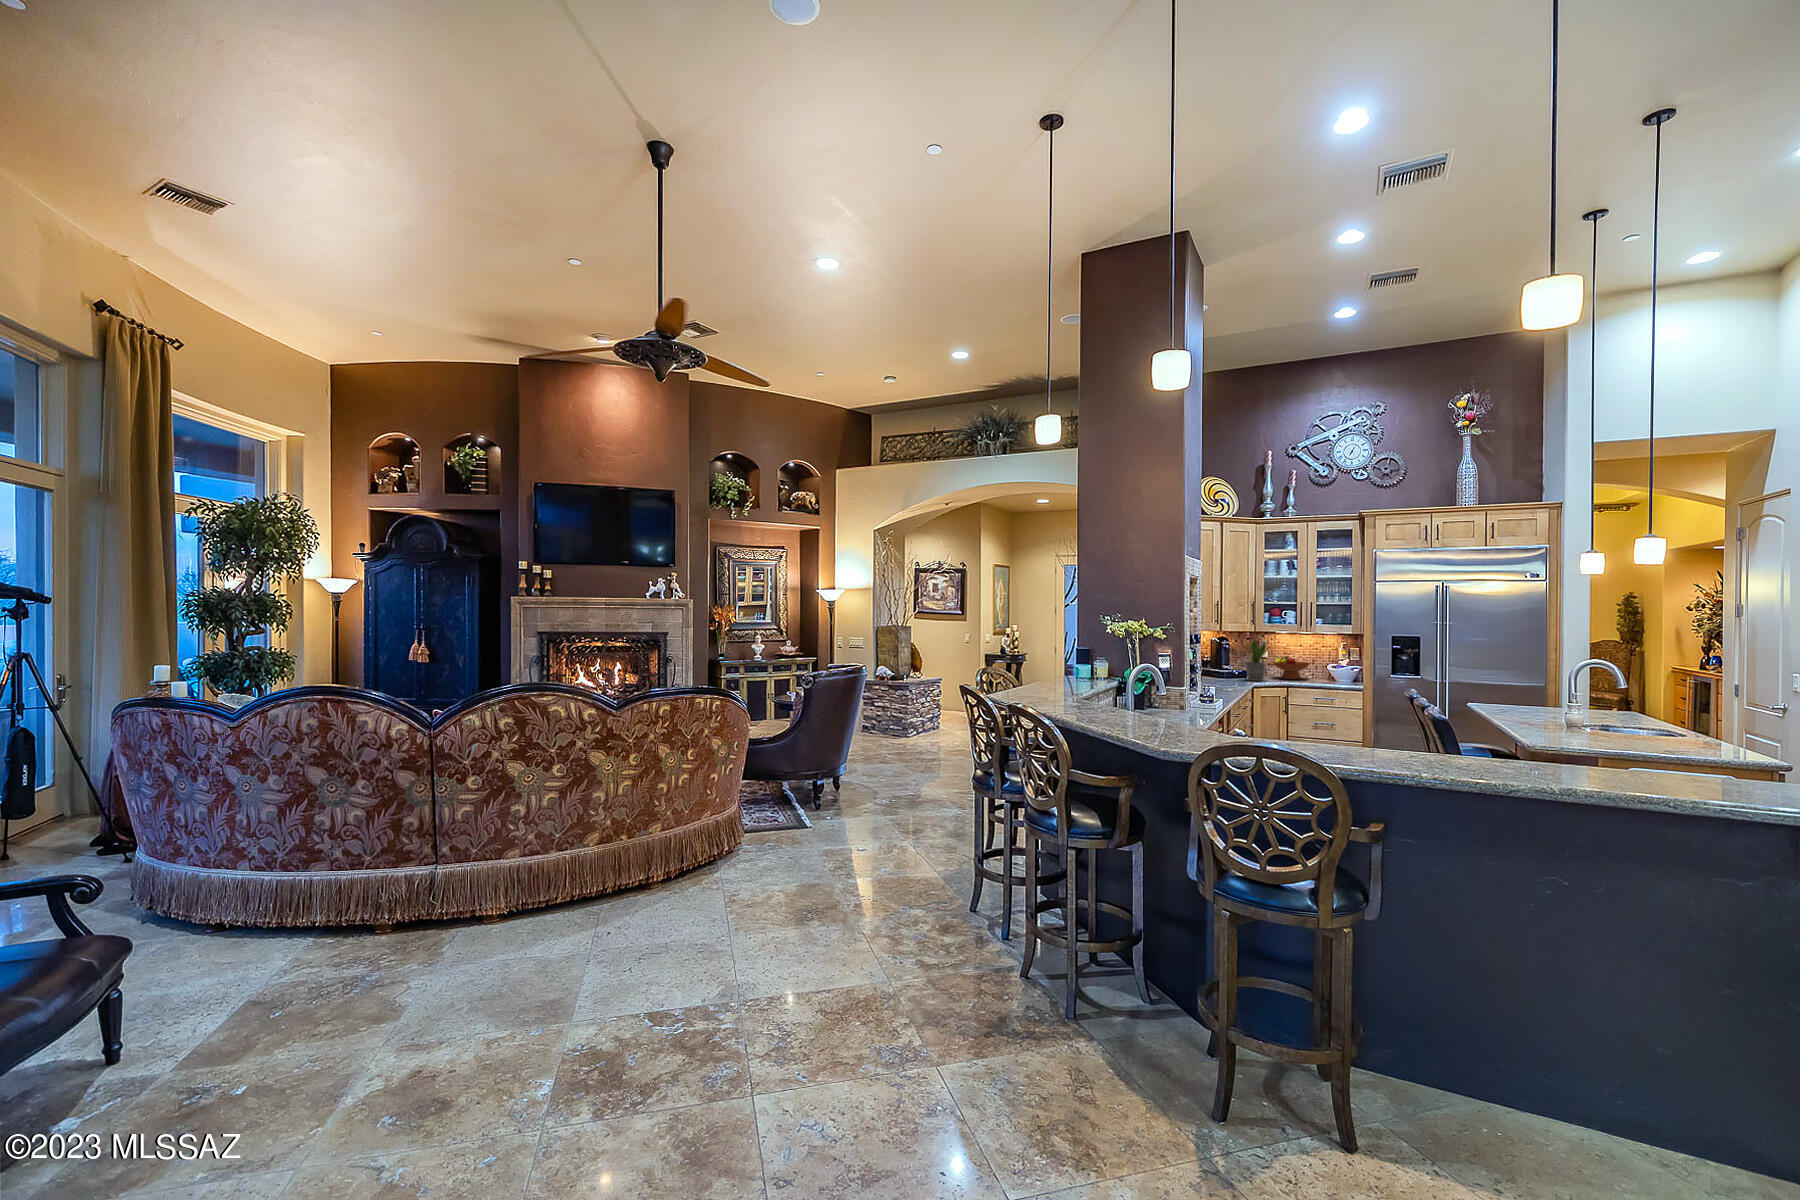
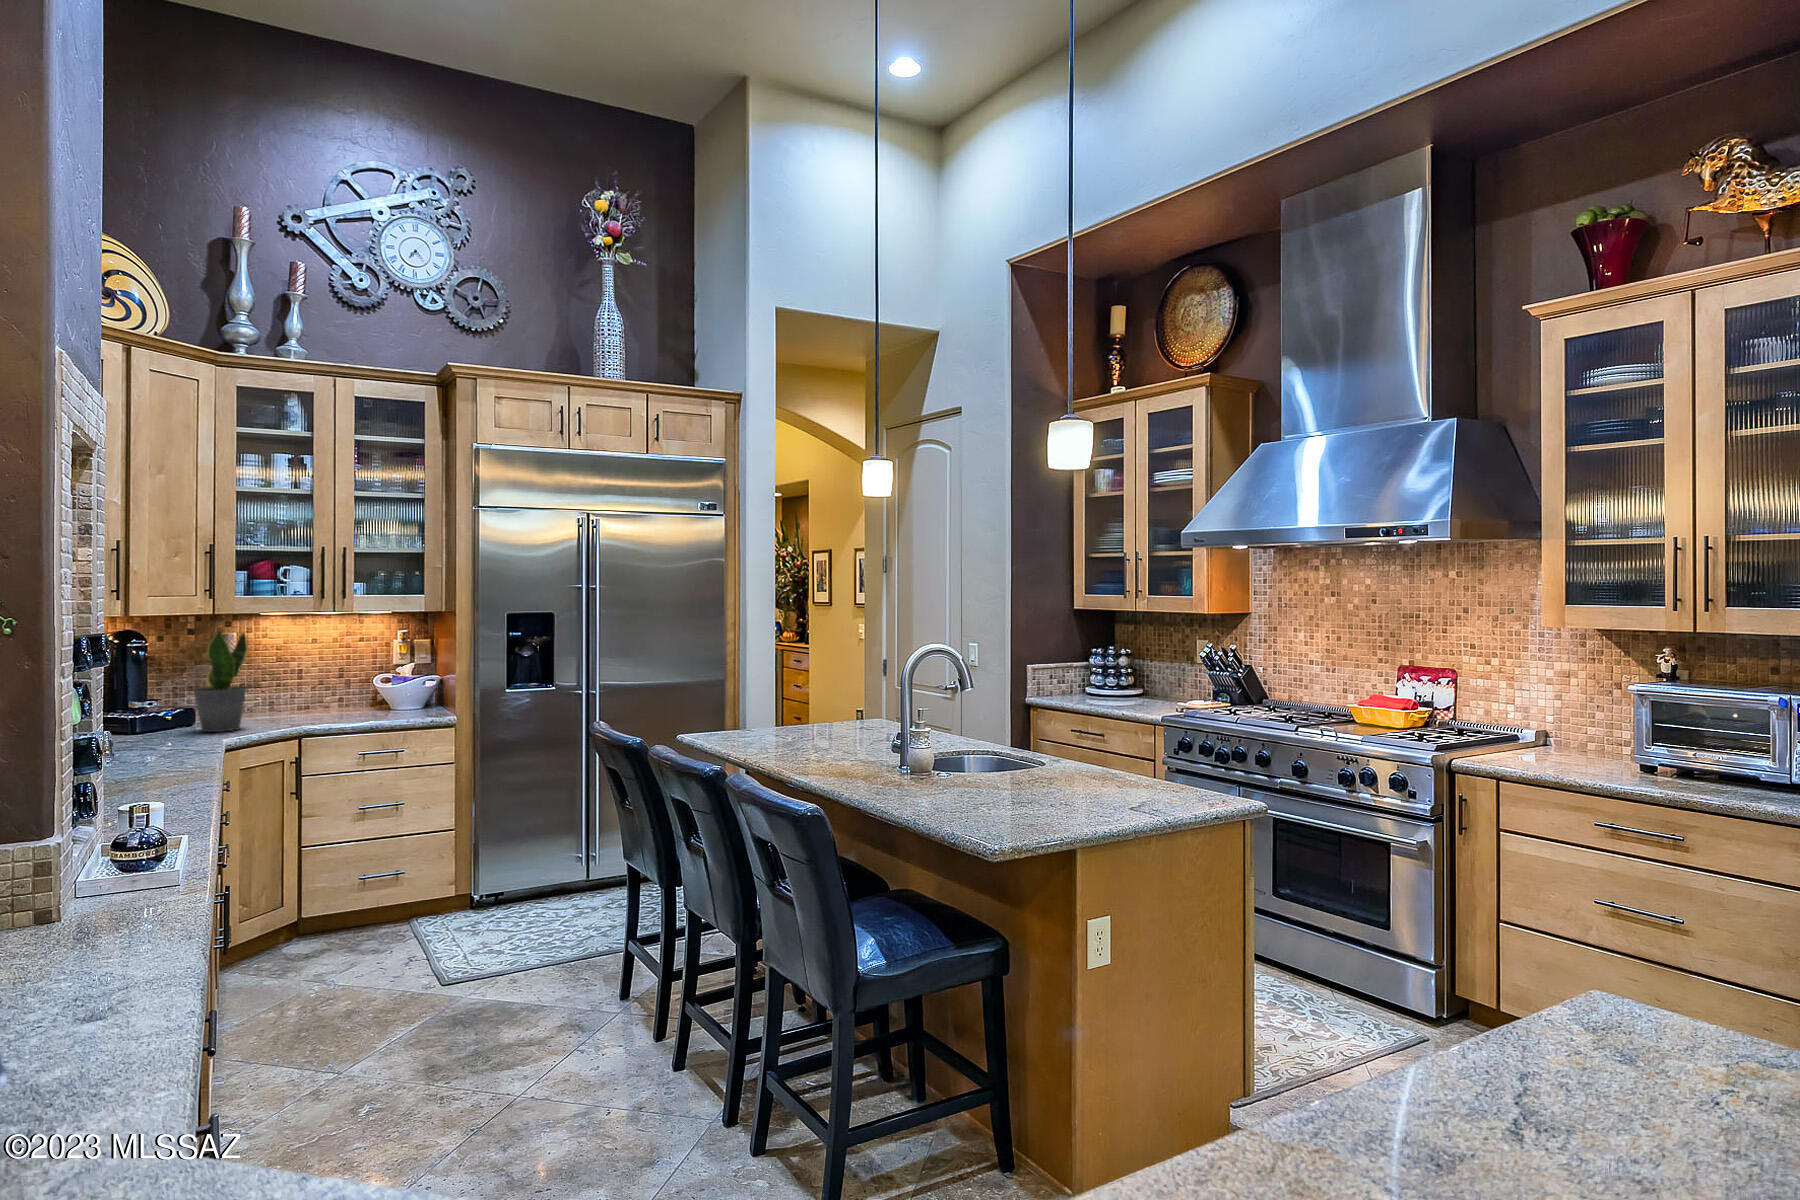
fruit bowl: present [1273,657,1310,679] -> none [258,669,343,718]

